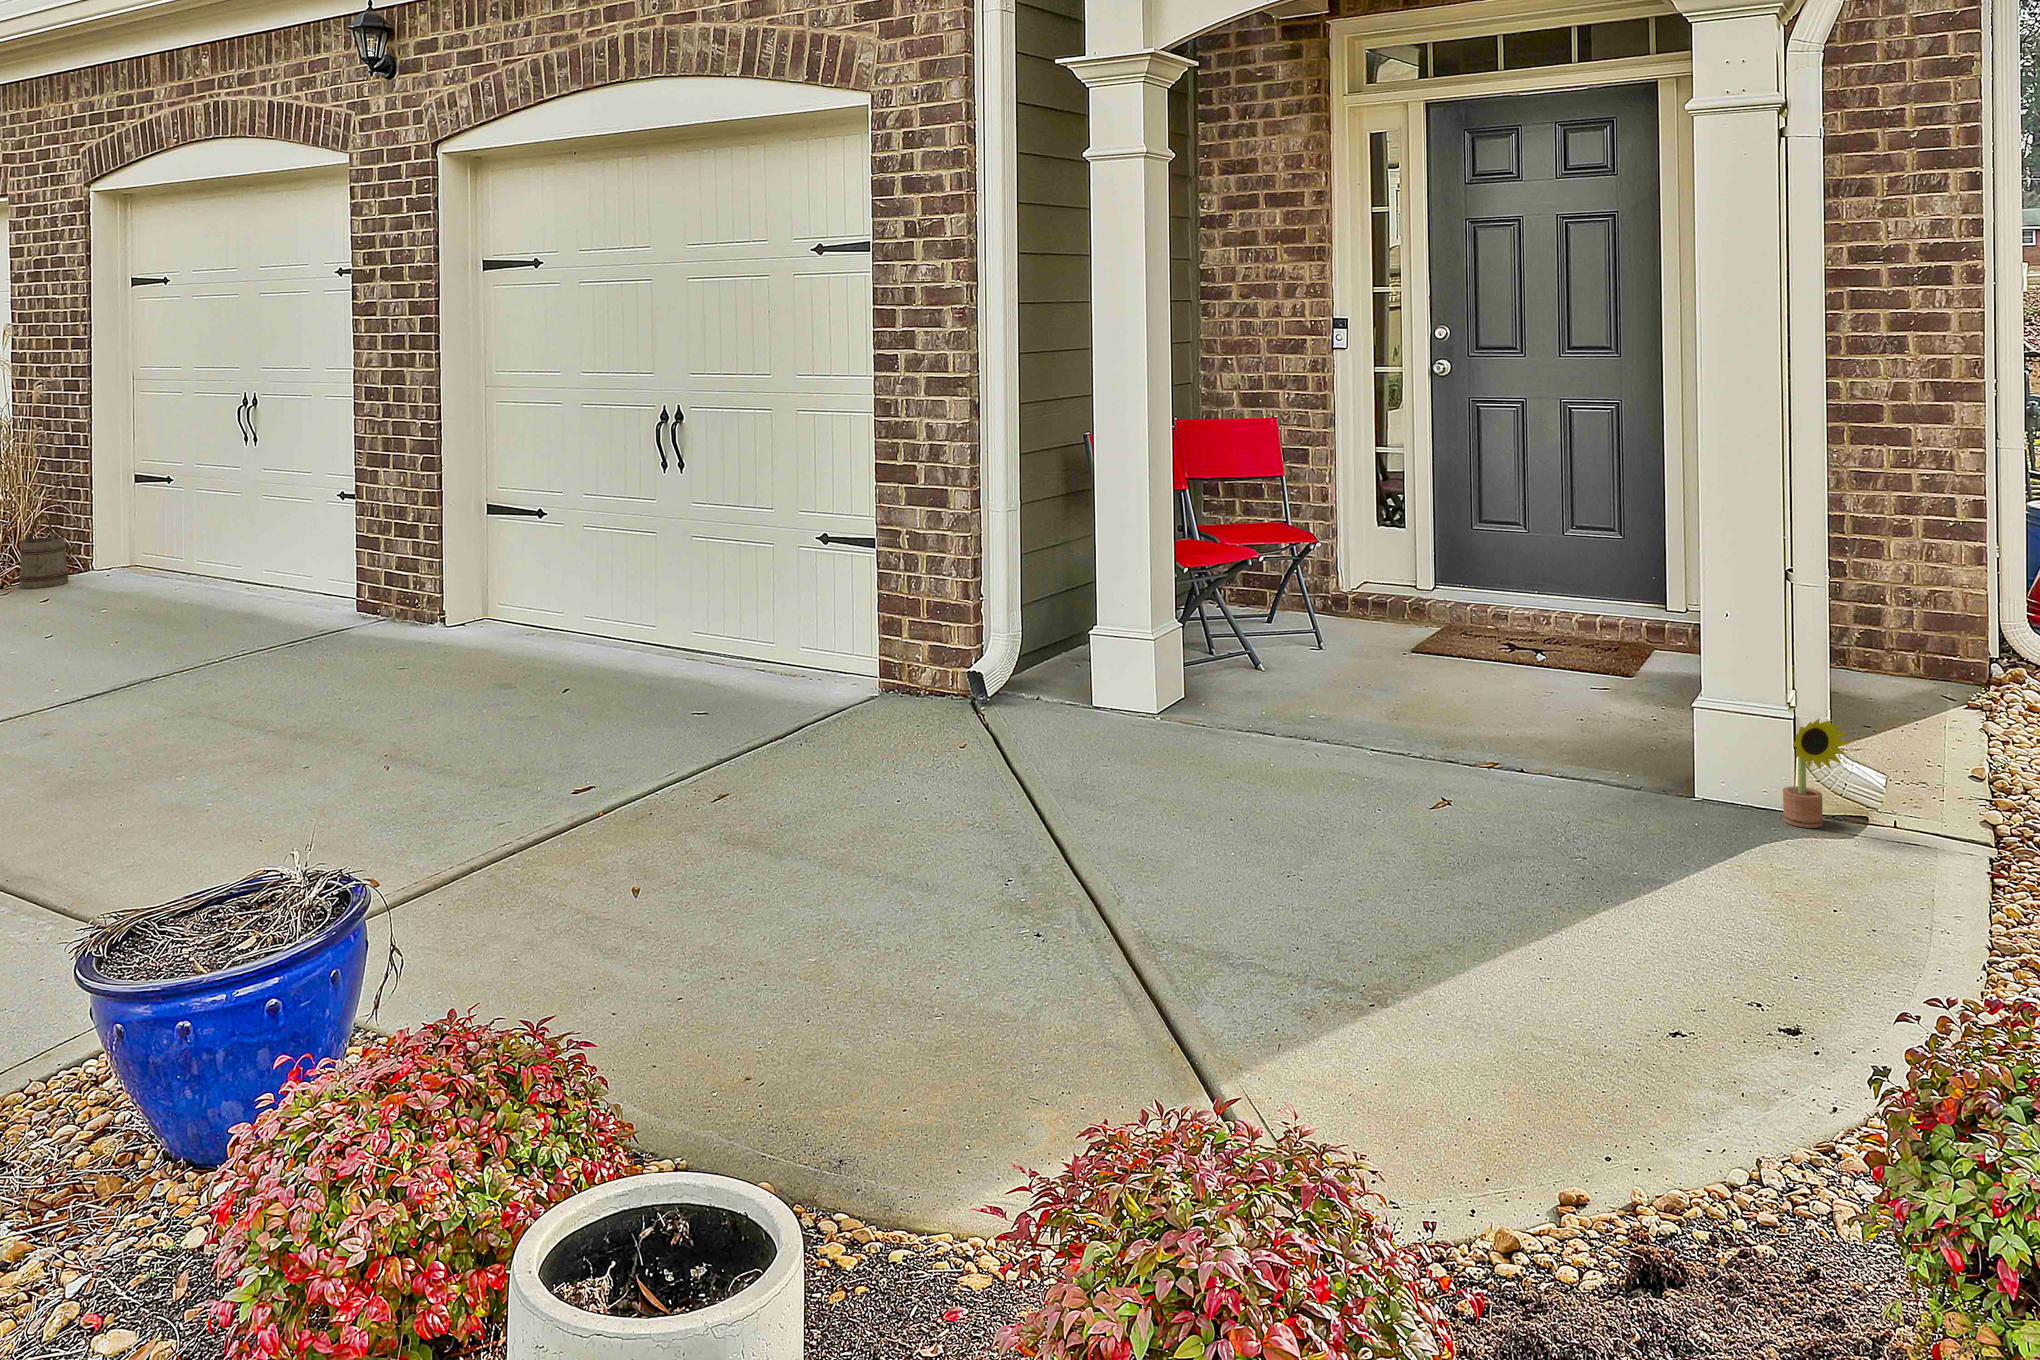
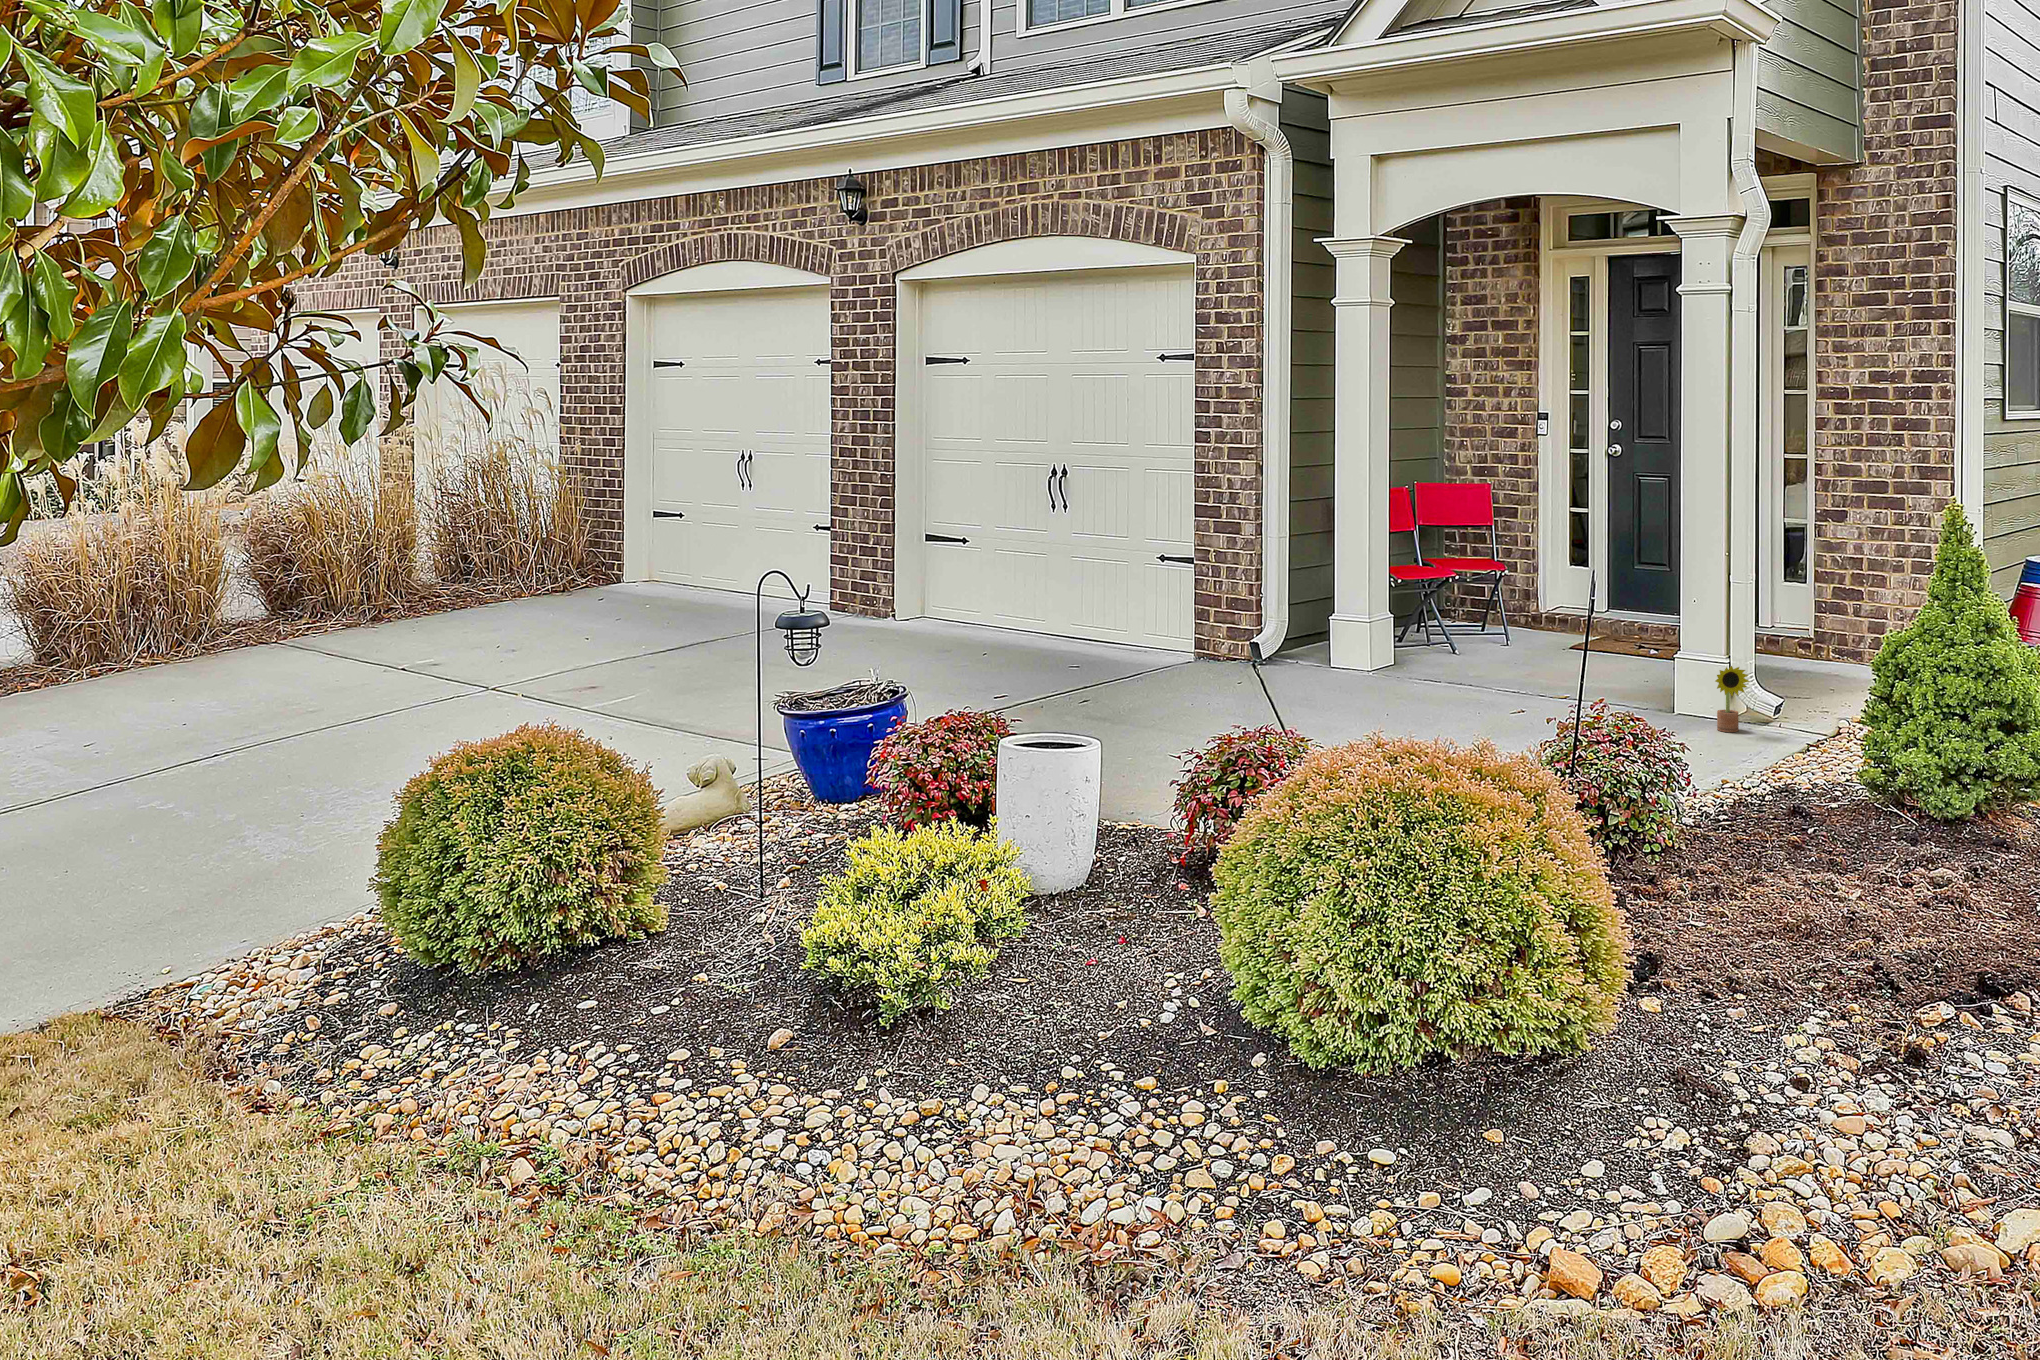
bucket: present [19,515,69,588] -> none [574,539,608,593]

